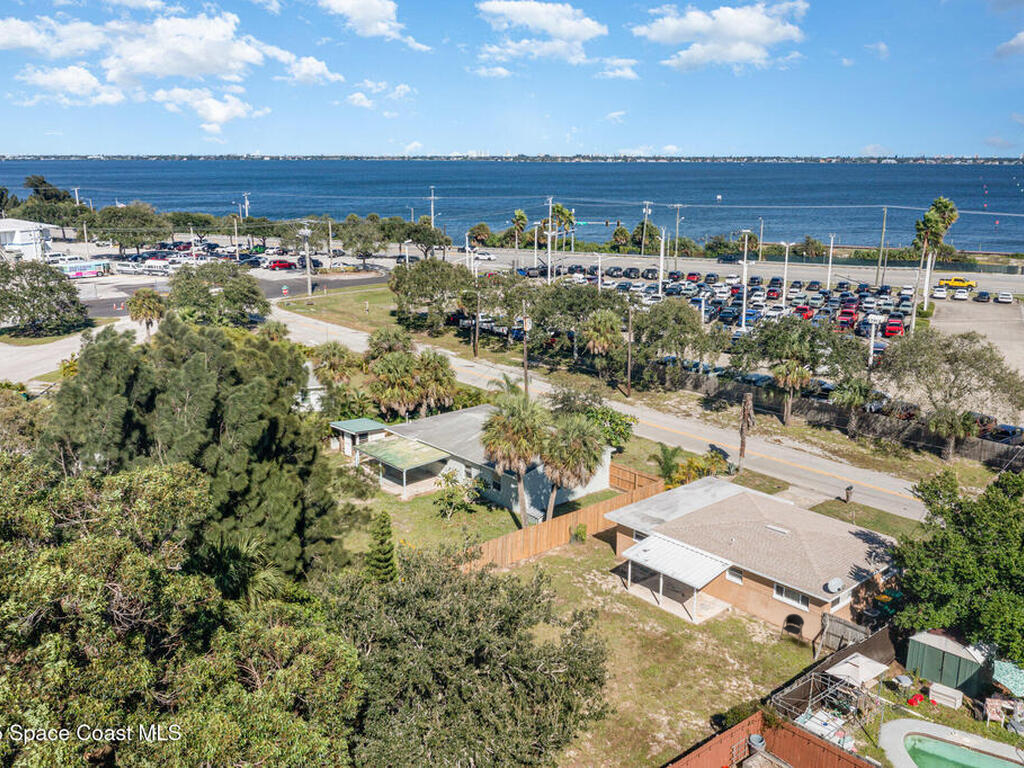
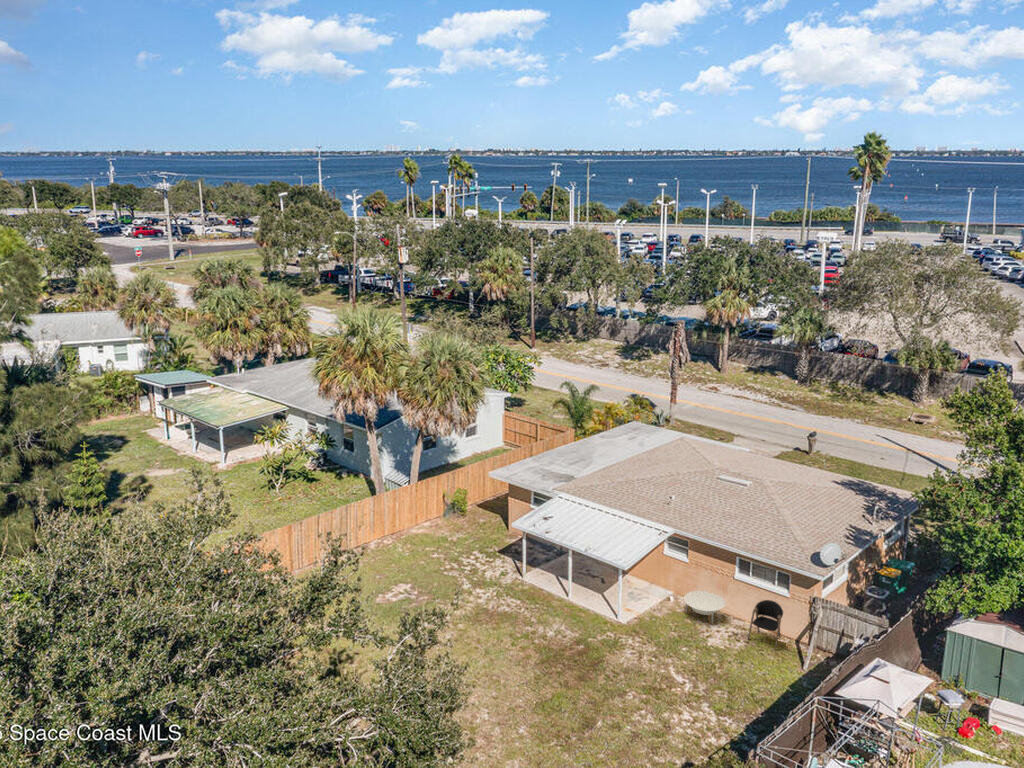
round table: none [738,605,767,628] -> present [684,591,725,625]

